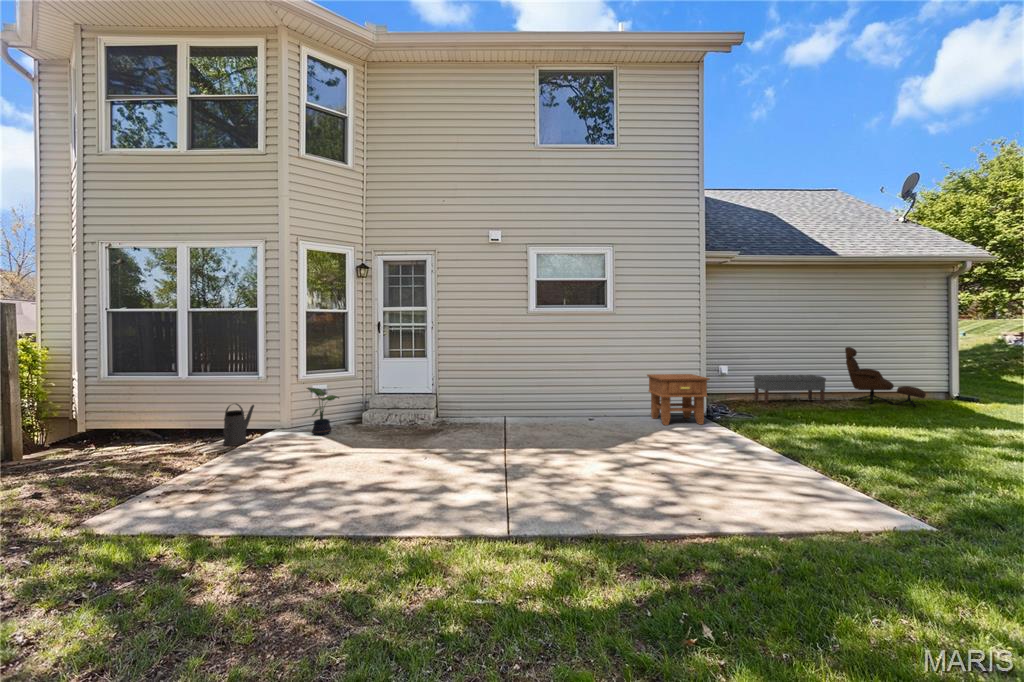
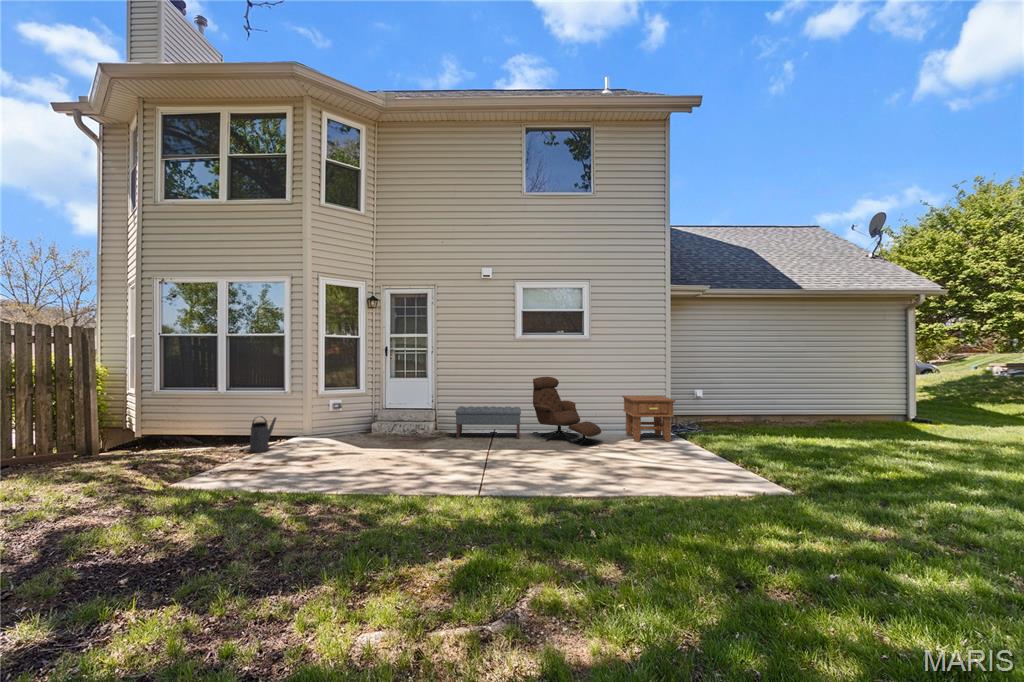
lounge chair: present [845,347,926,407] -> present [533,377,601,446]
bench: present [754,375,826,404] -> present [455,406,521,439]
potted plant: present [307,387,339,435] -> none [321,403,350,445]

